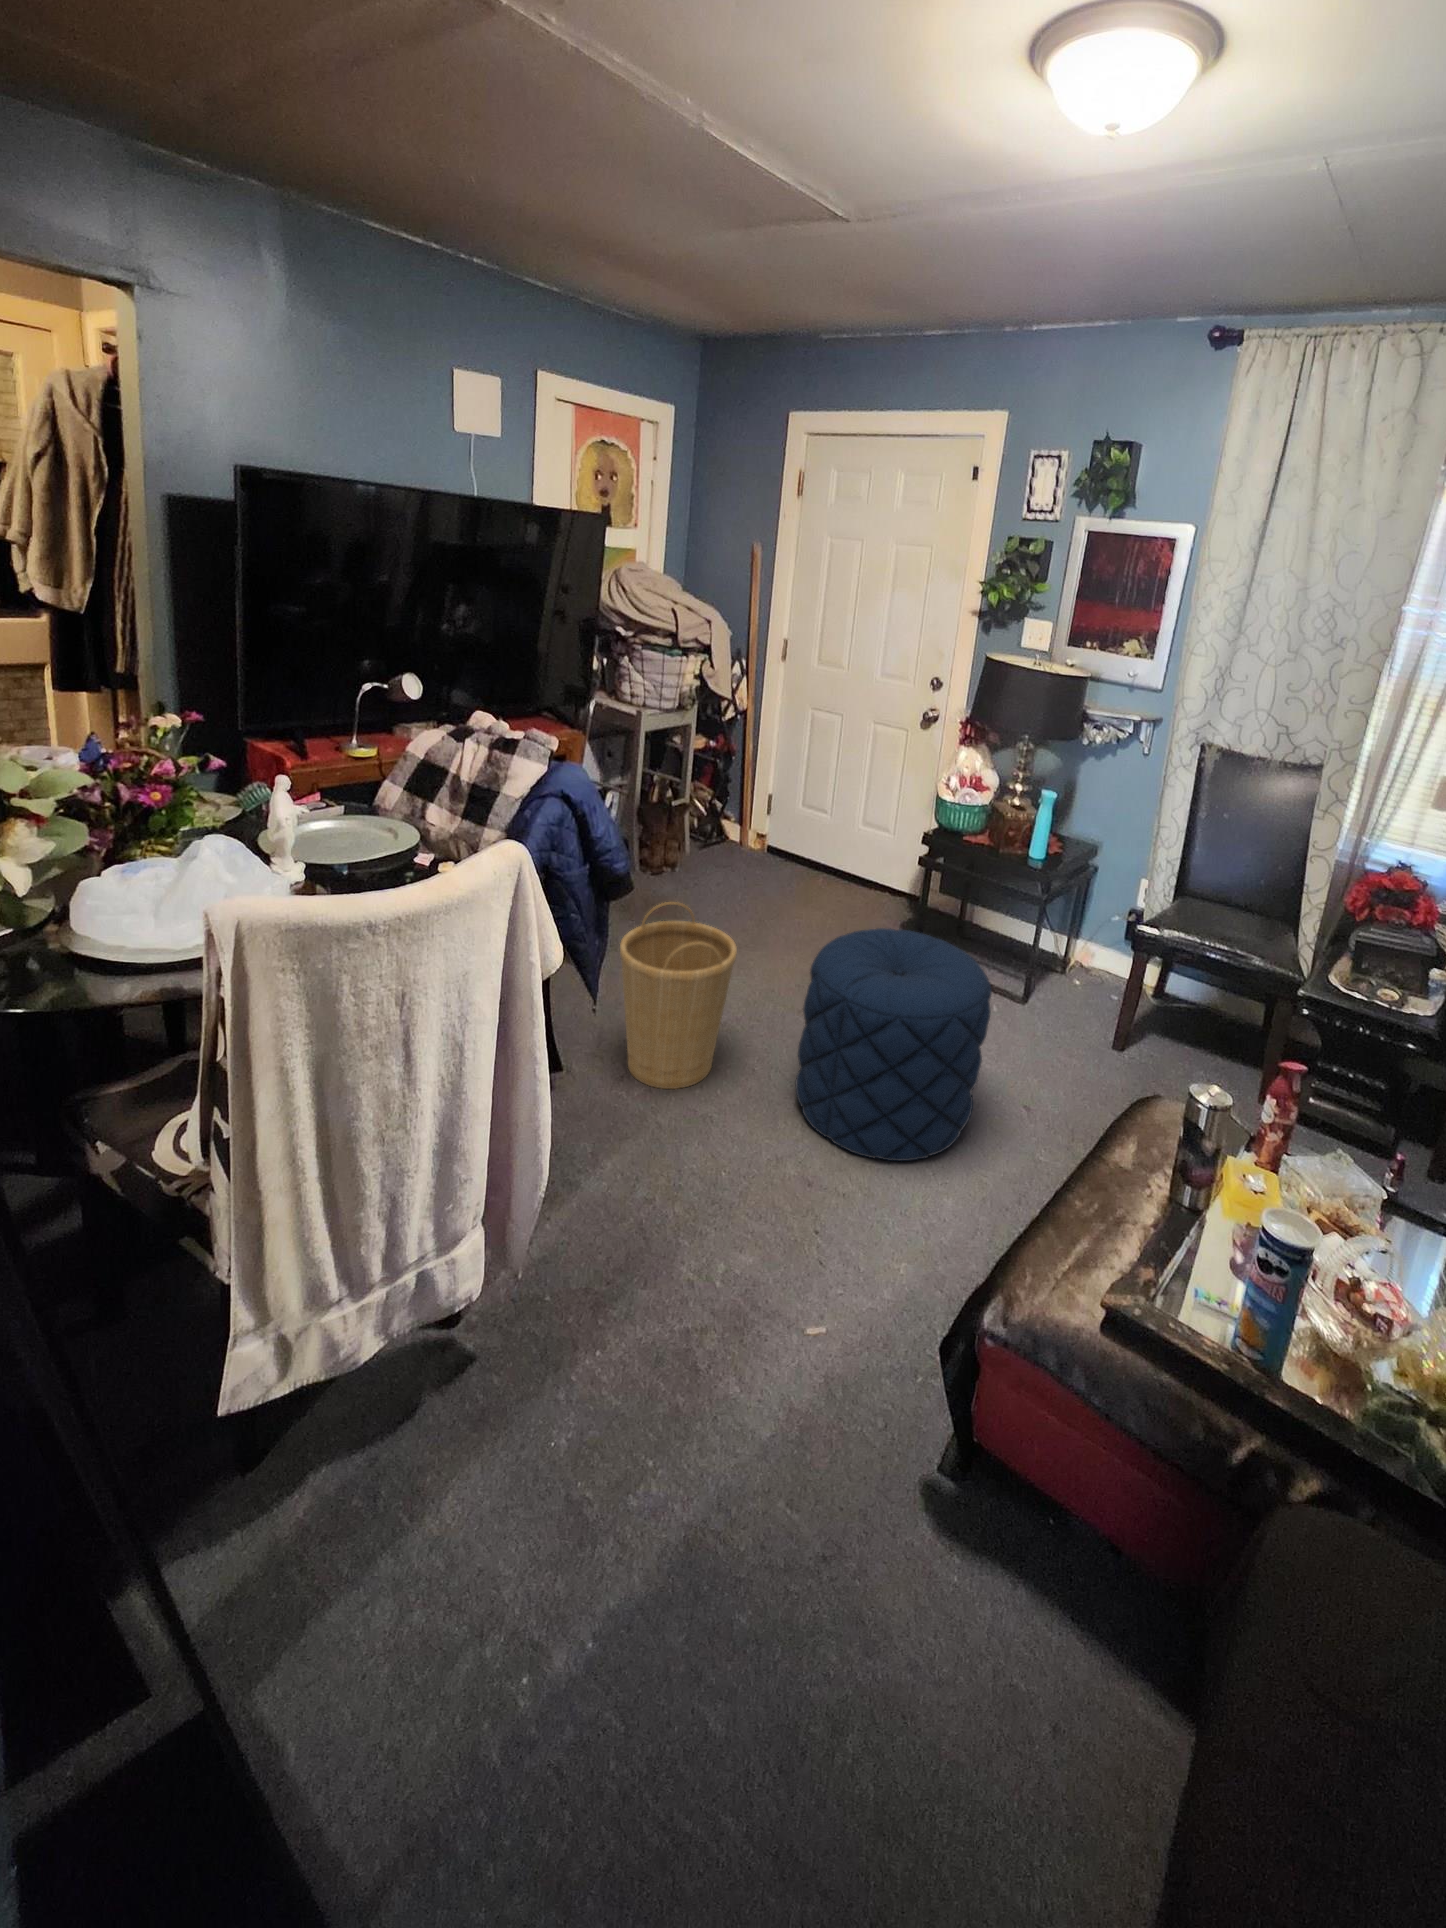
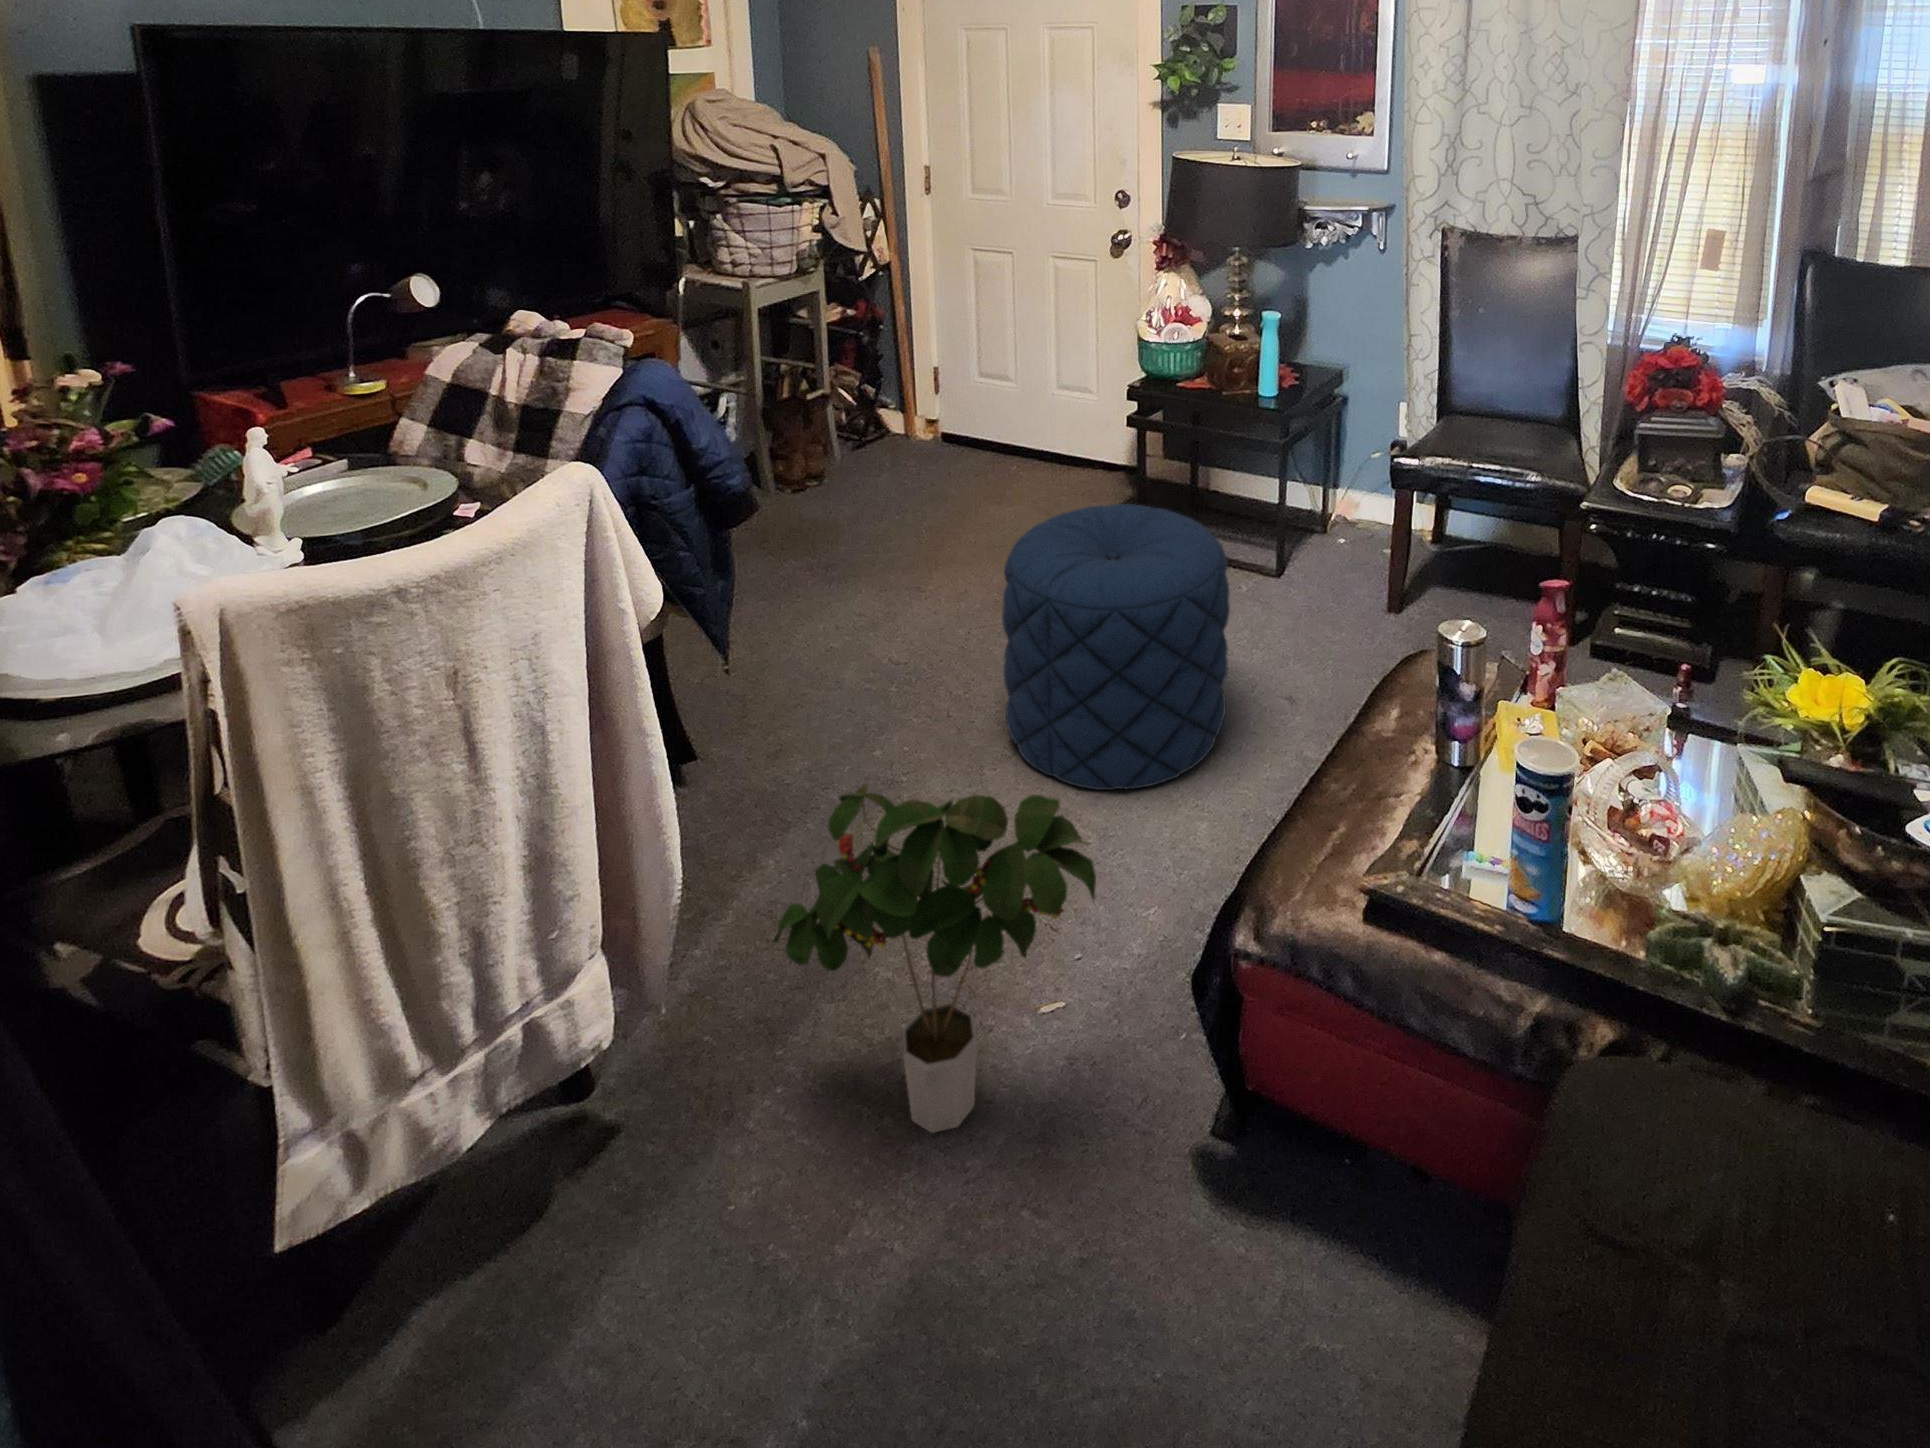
basket: present [620,902,737,1089] -> none [756,516,909,756]
potted plant: none [606,1127,869,1414] -> present [773,782,1096,1133]

